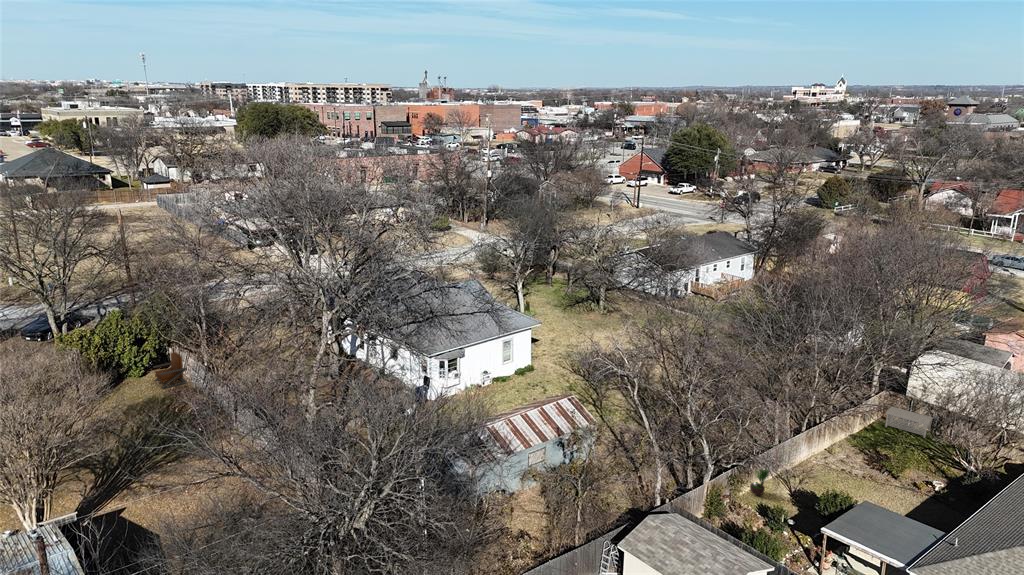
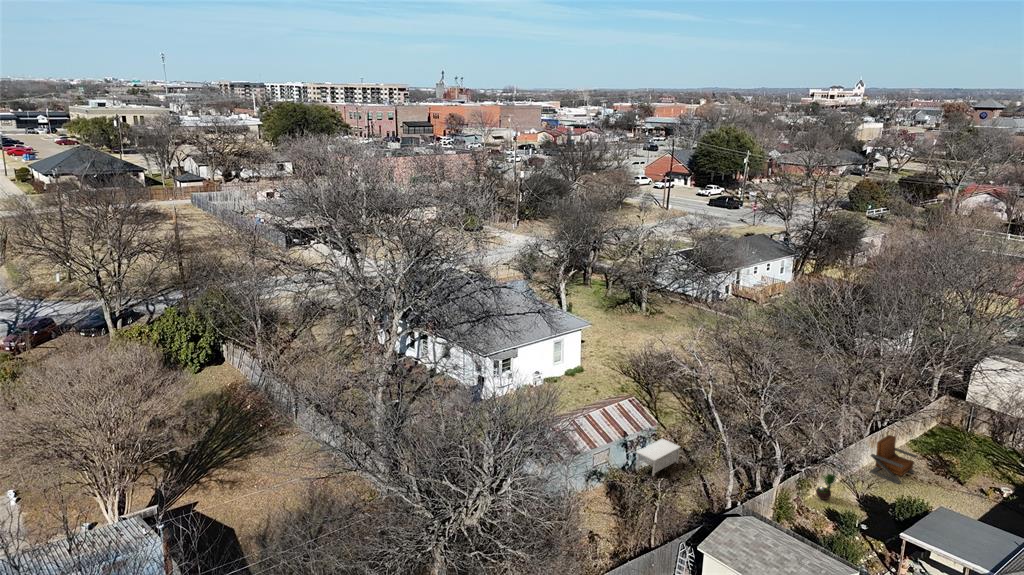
lounge chair: present [153,352,187,388] -> present [870,435,917,484]
storage bench: present [886,407,933,438] -> present [636,439,680,476]

